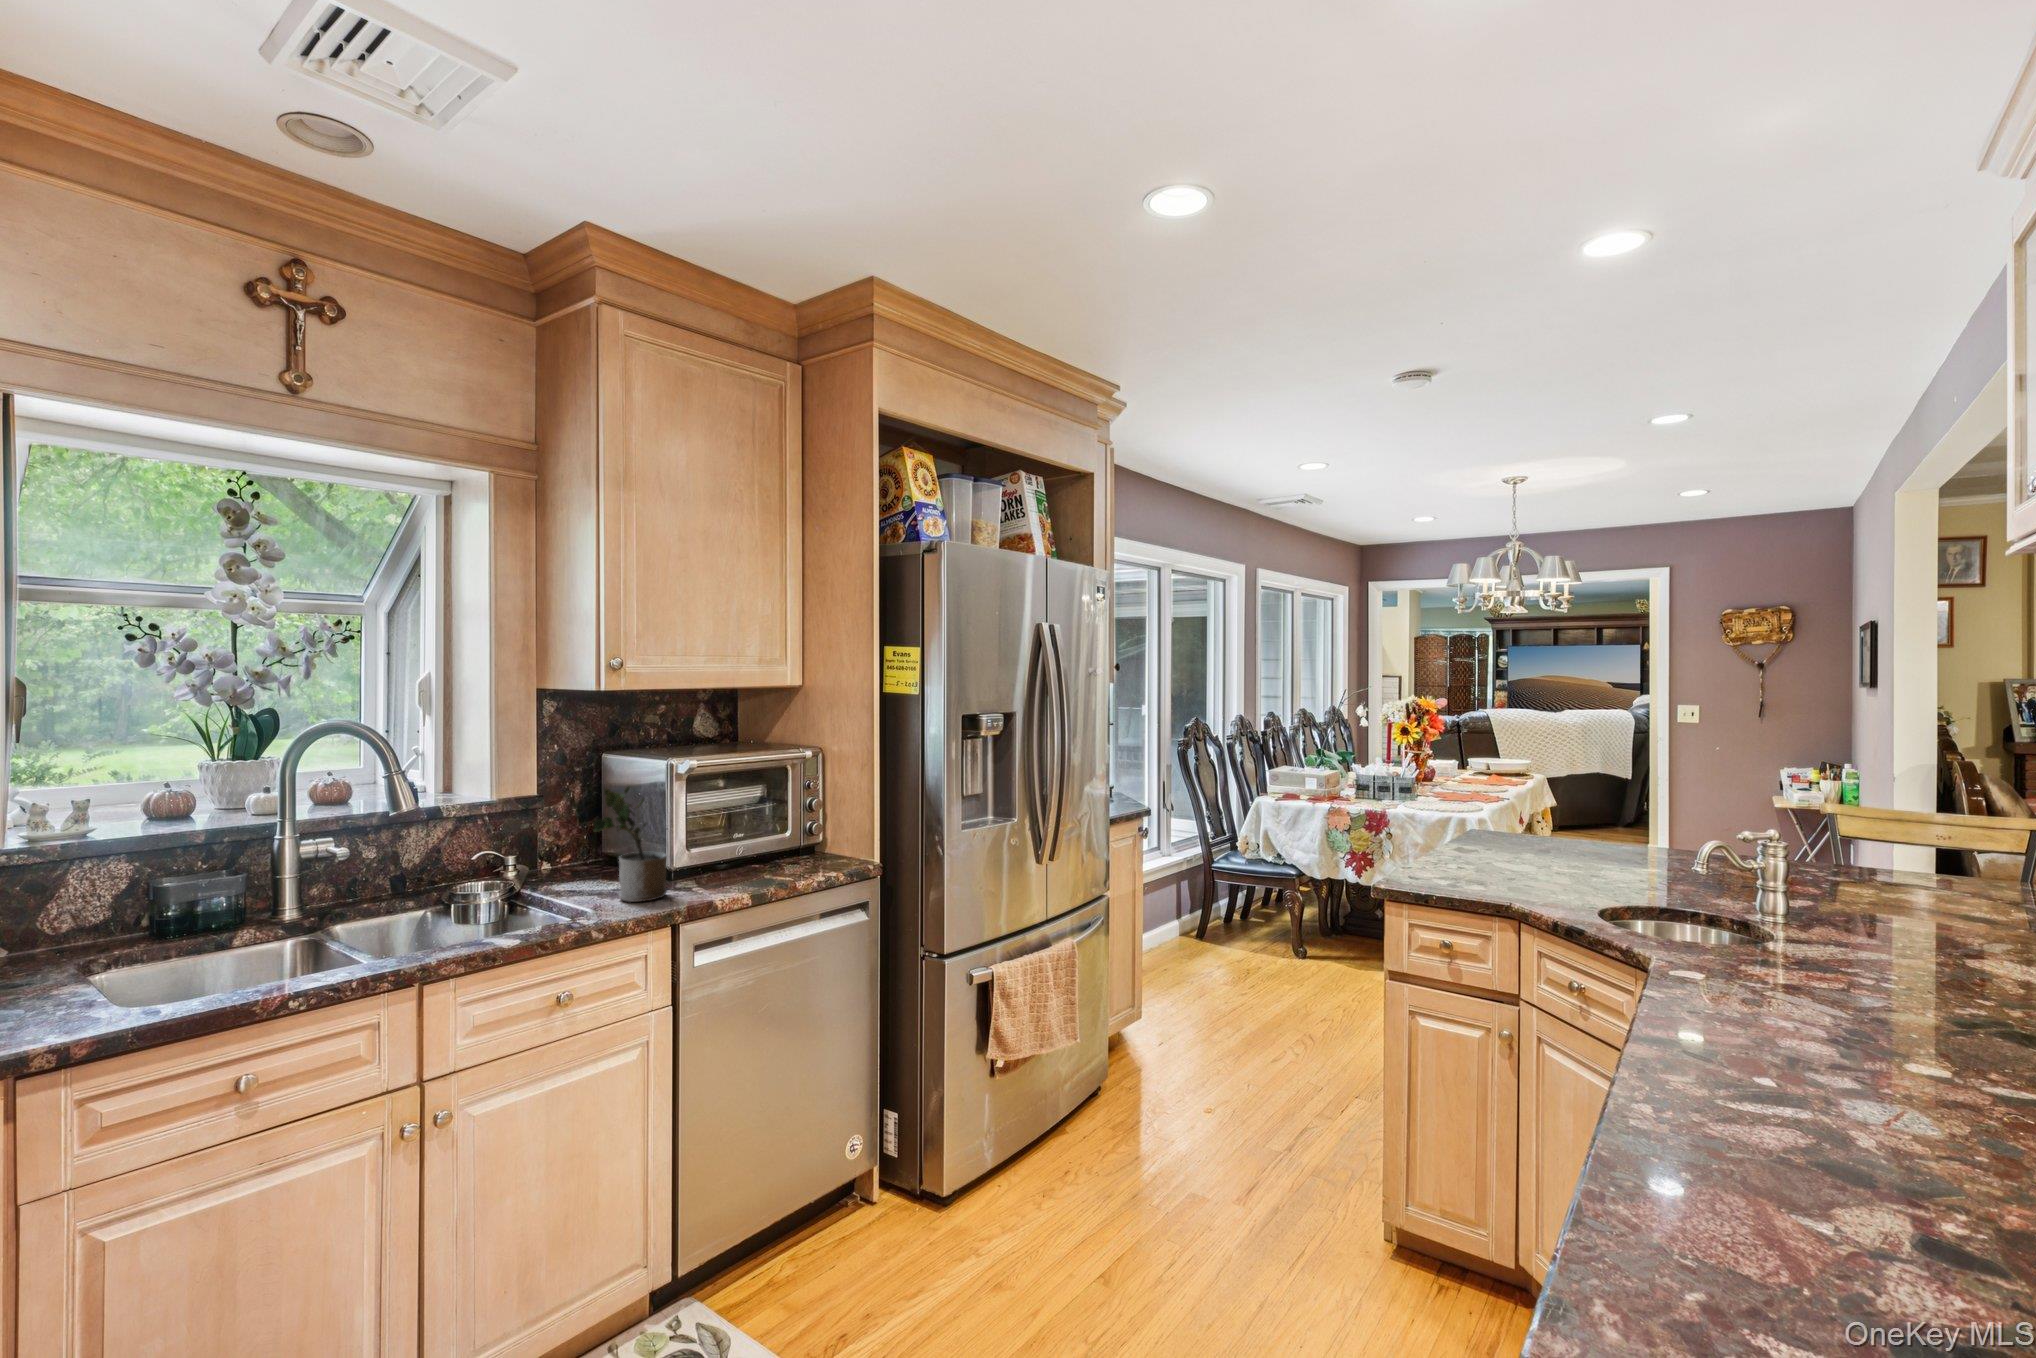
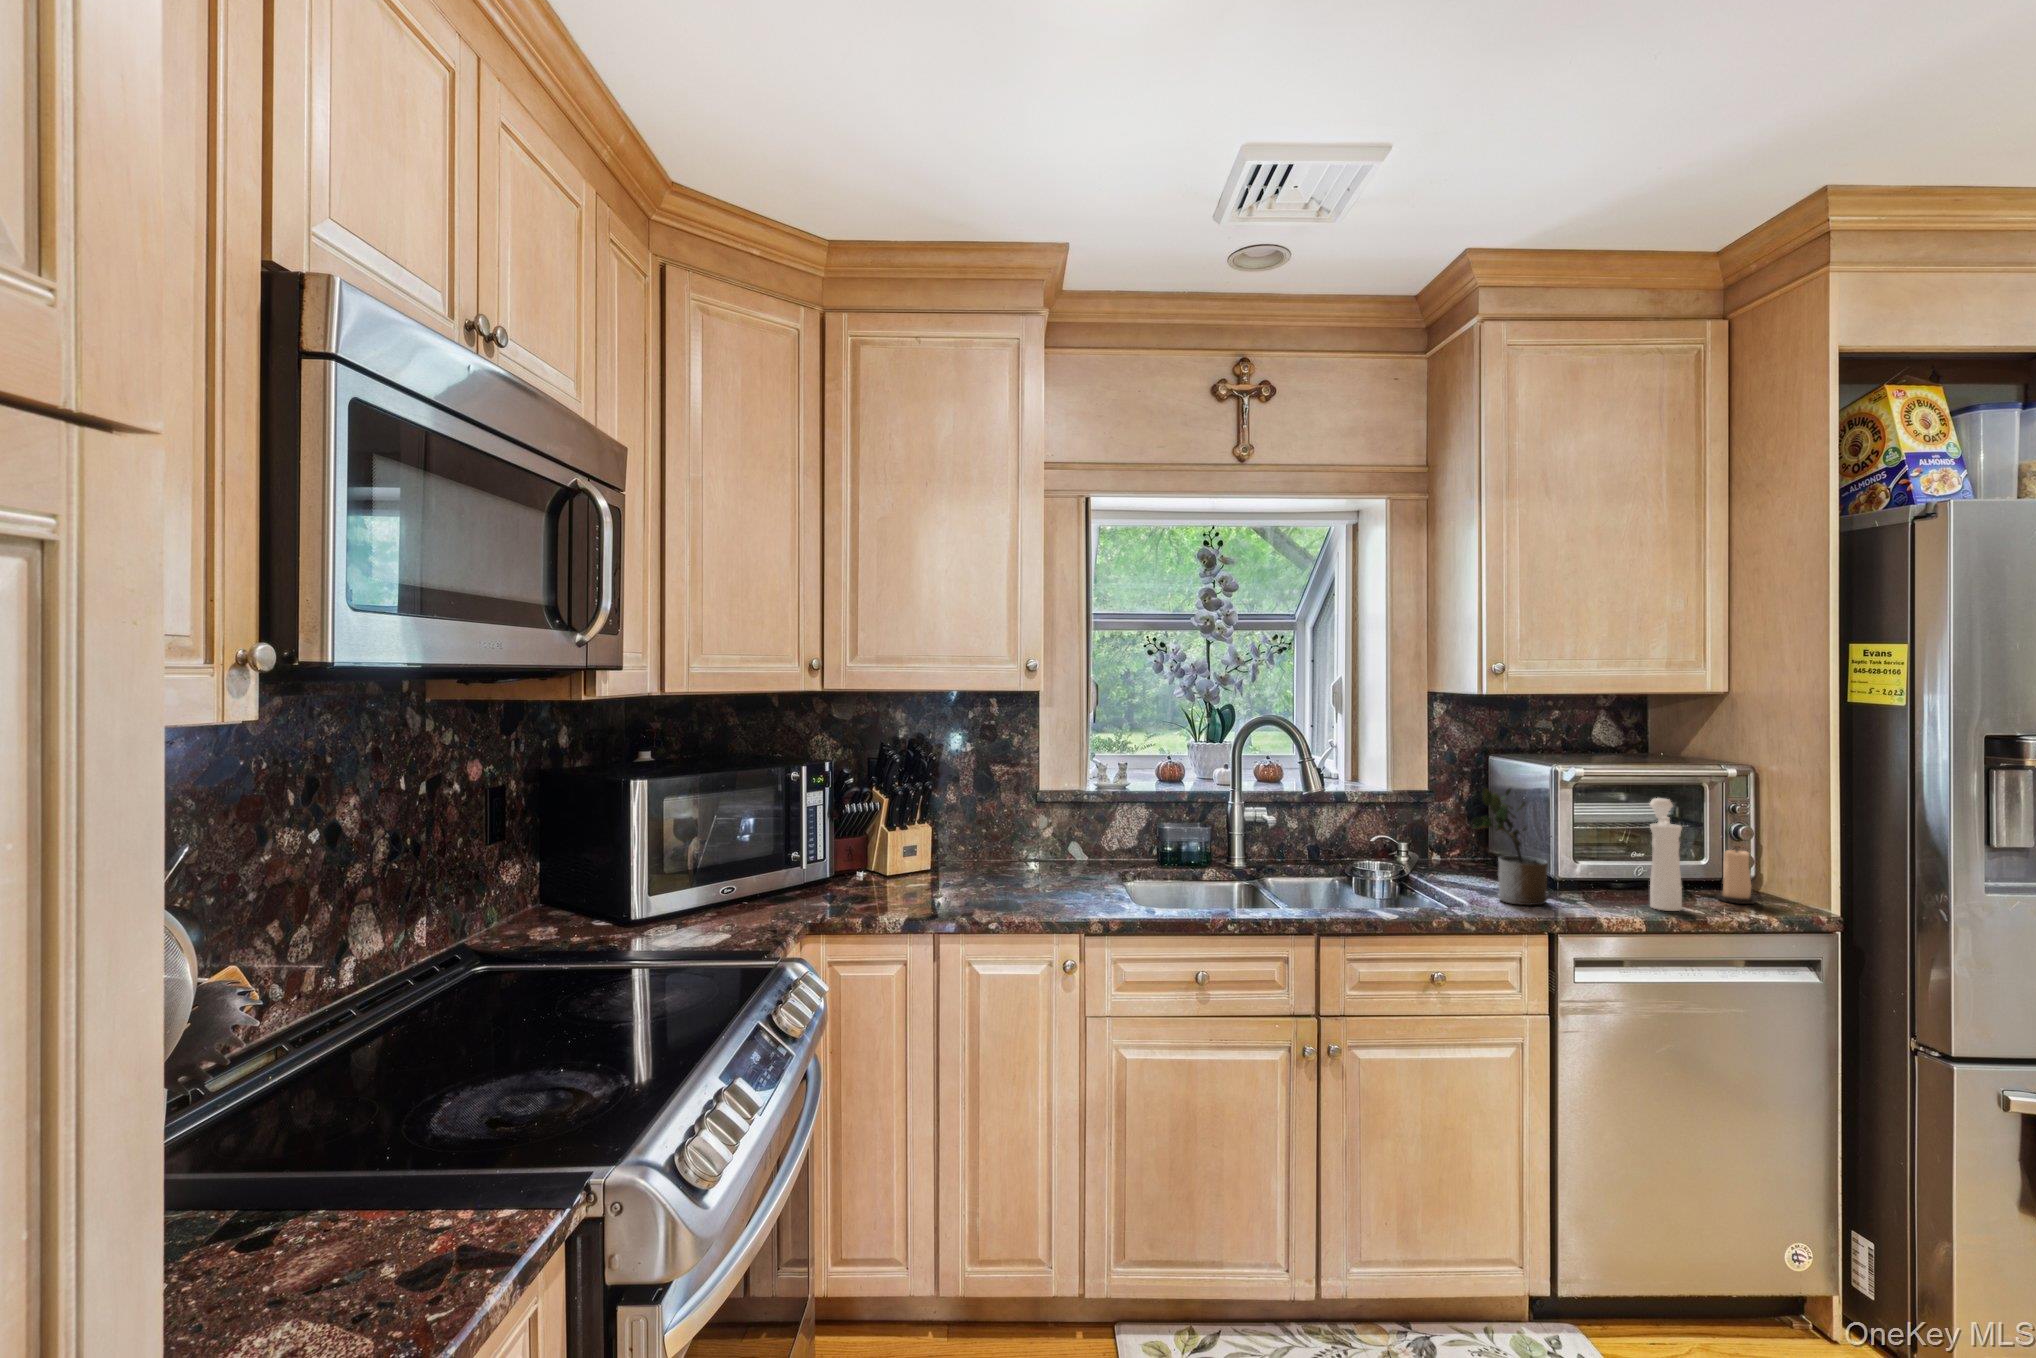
pepper mill: none [748,782,778,883] -> present [1650,798,1682,911]
candle: none [799,817,827,865] -> present [1717,848,1757,904]

